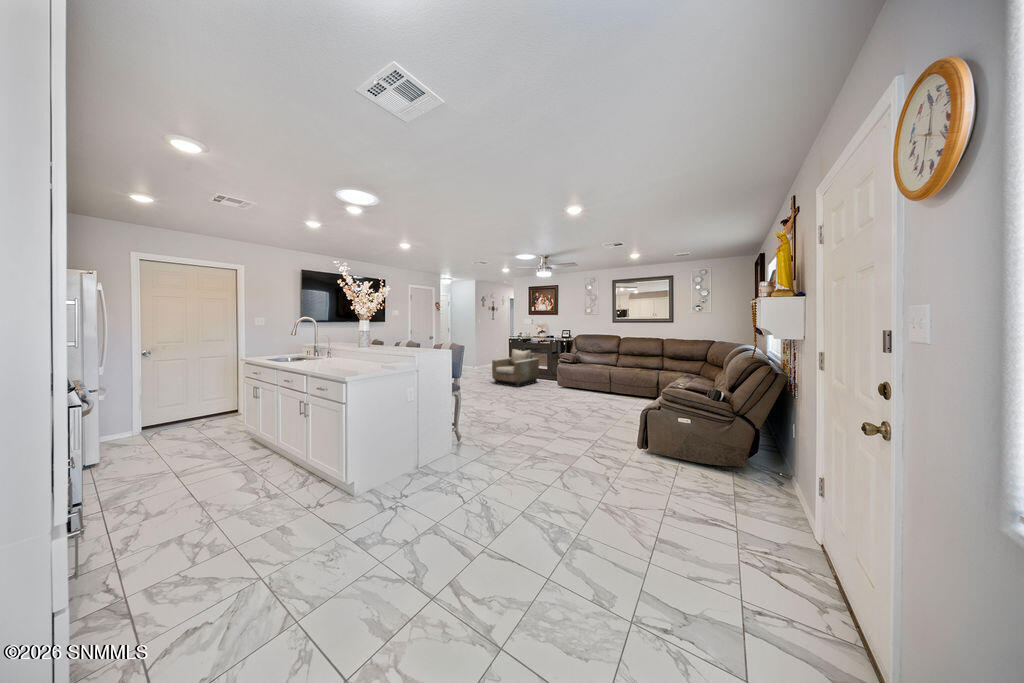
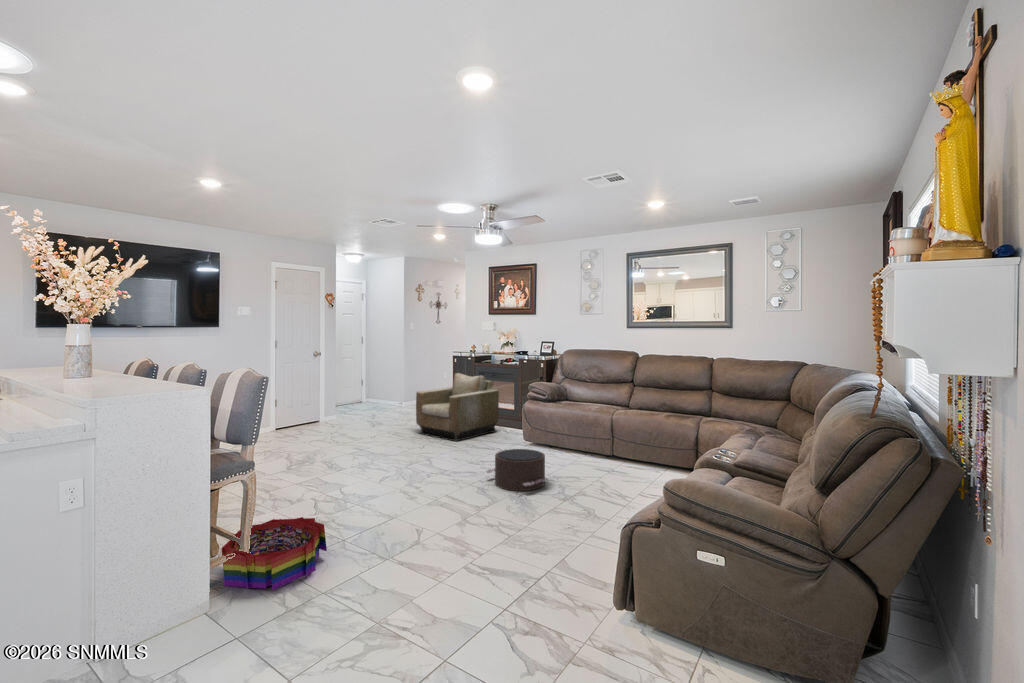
pouf: none [547,388,582,408] -> present [486,449,546,491]
storage bin: none [451,416,493,444] -> present [221,517,327,590]

